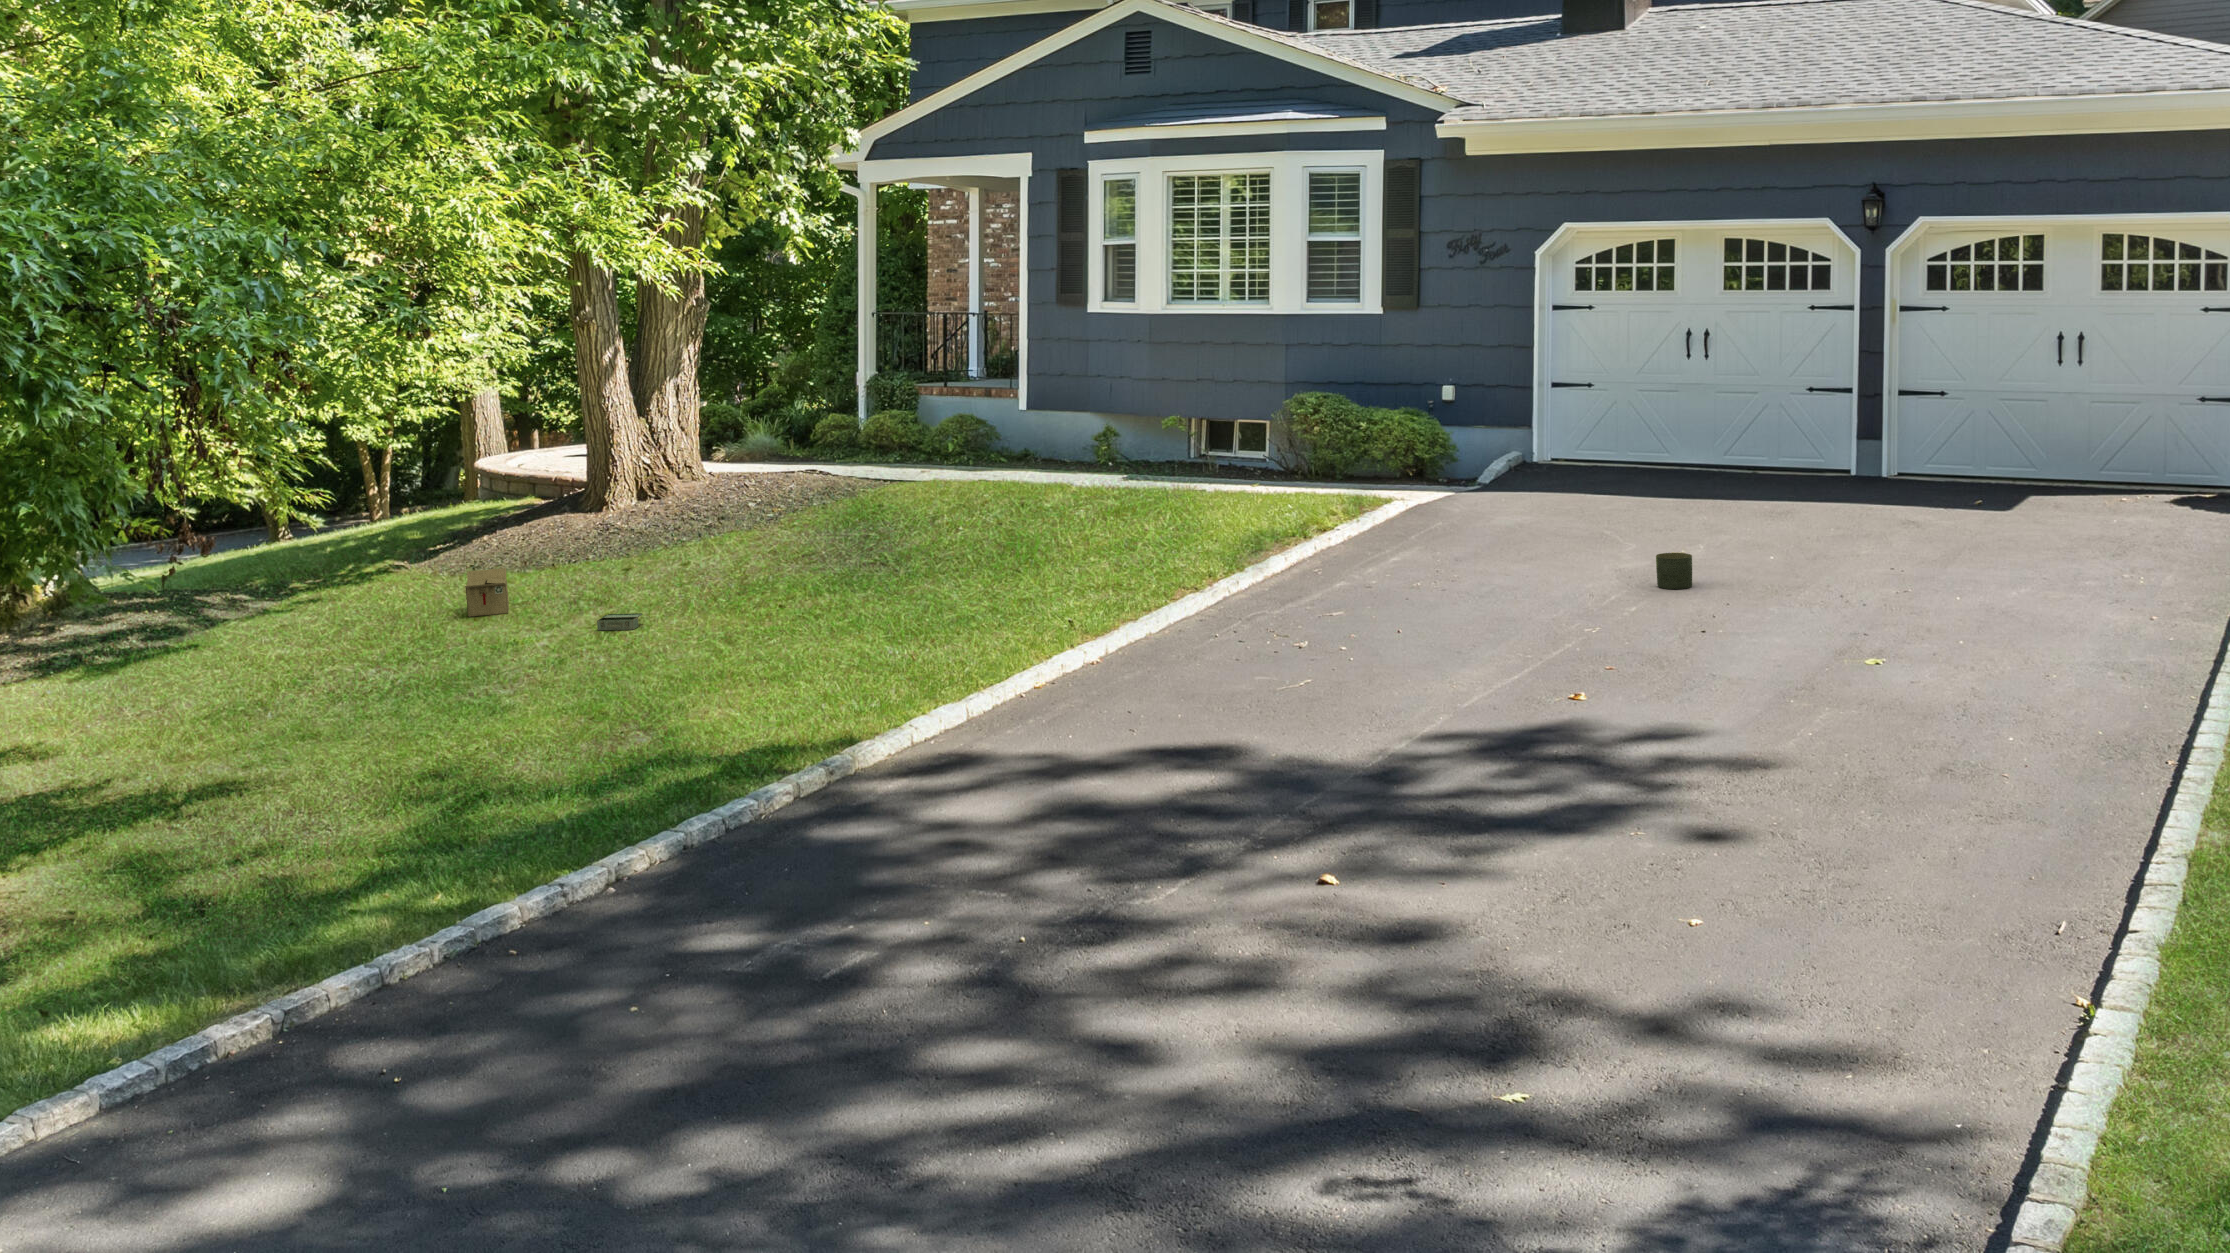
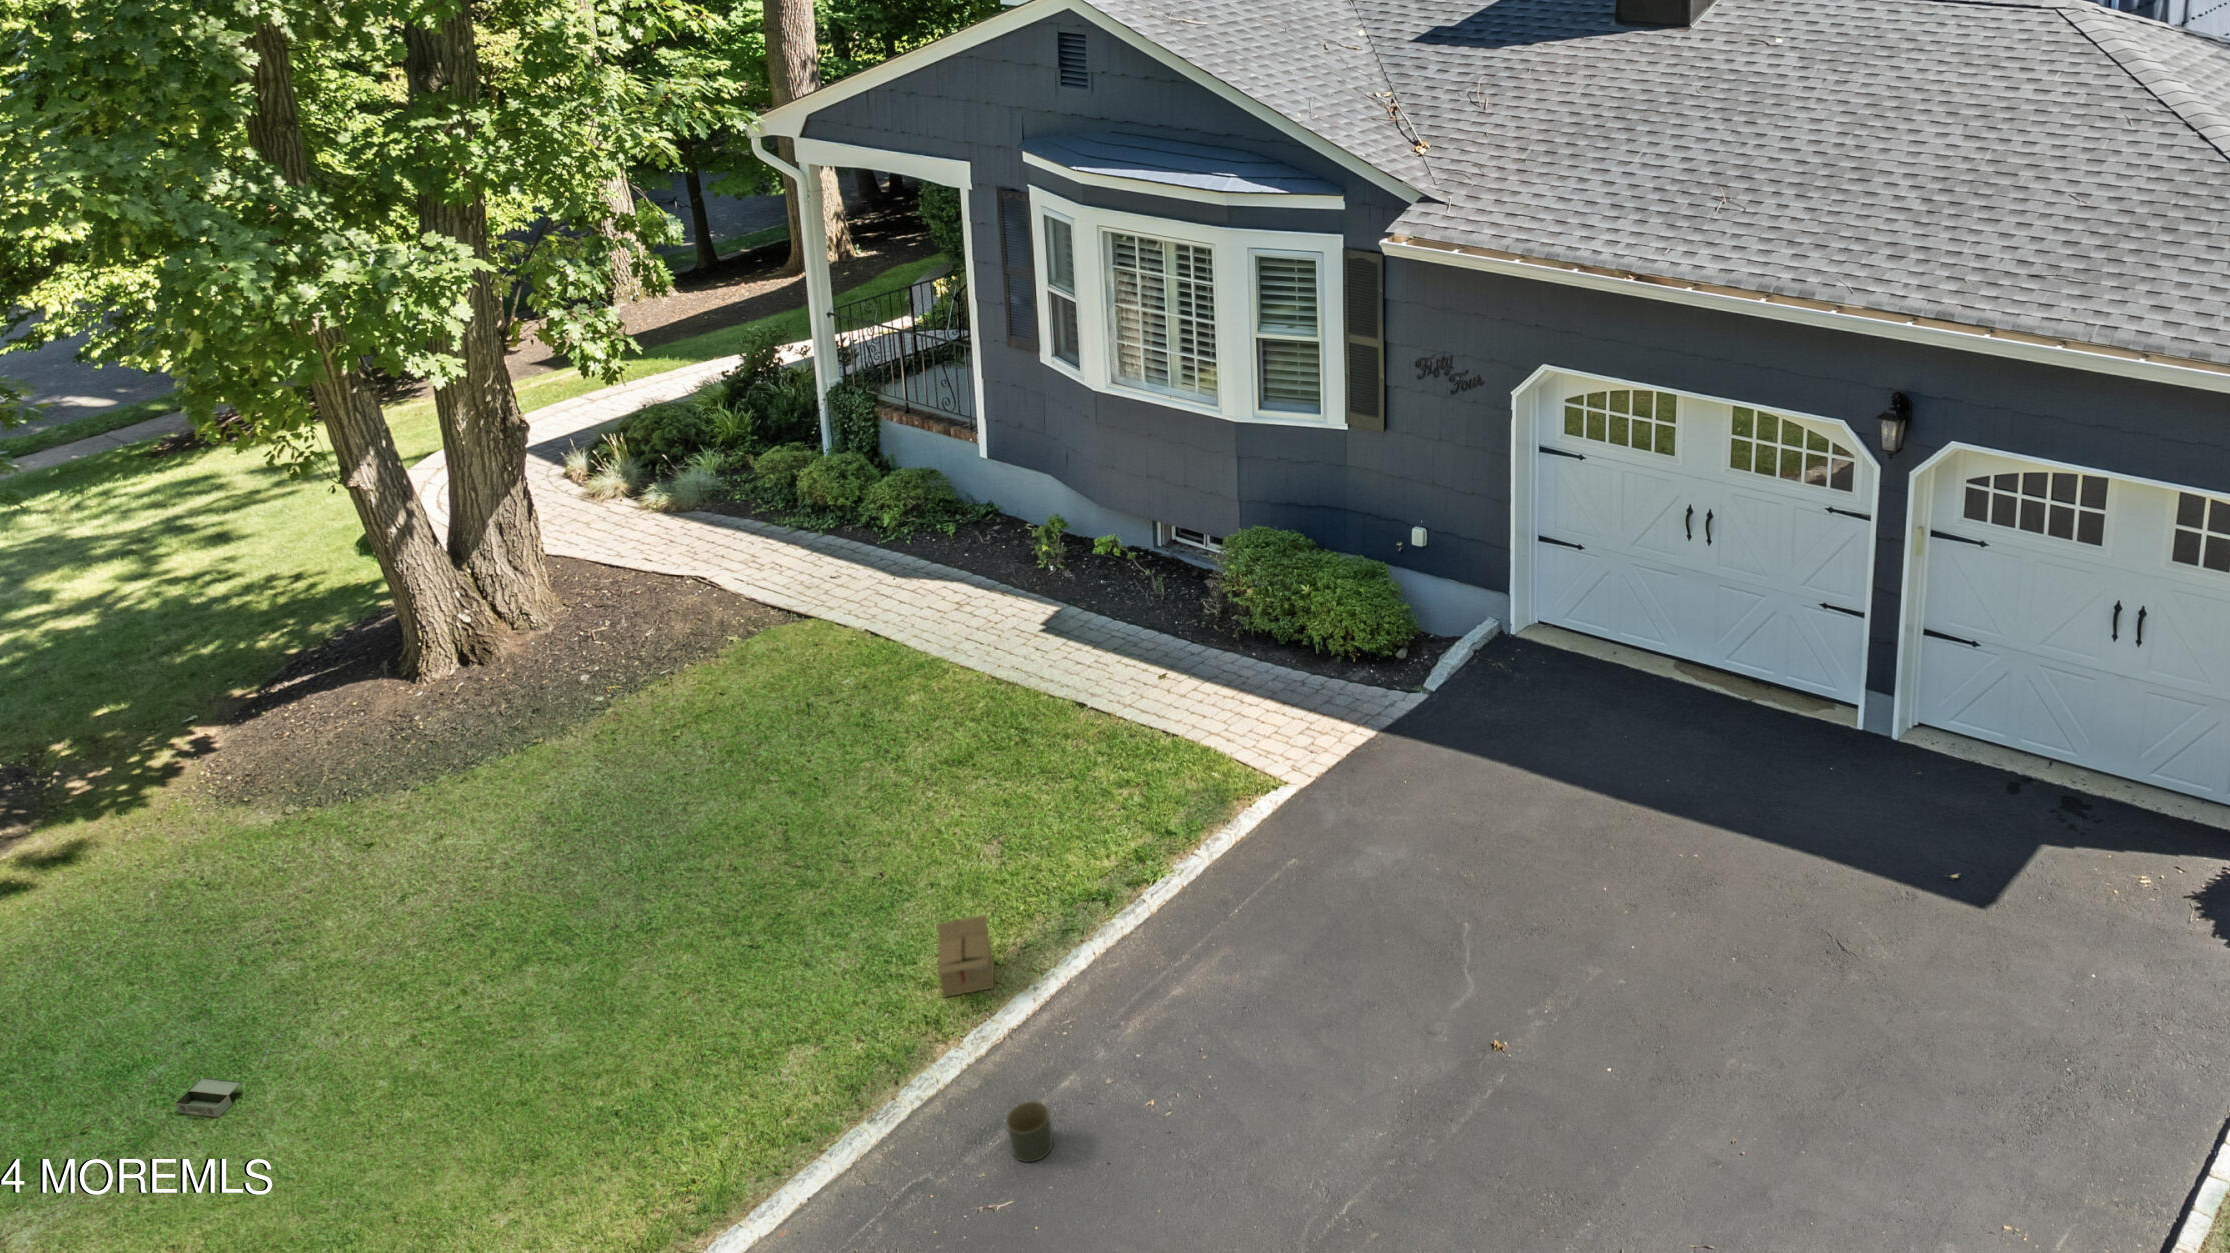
planter: present [1656,553,1692,589] -> present [1006,1101,1053,1162]
cardboard box: present [465,568,509,617] -> present [937,915,994,997]

